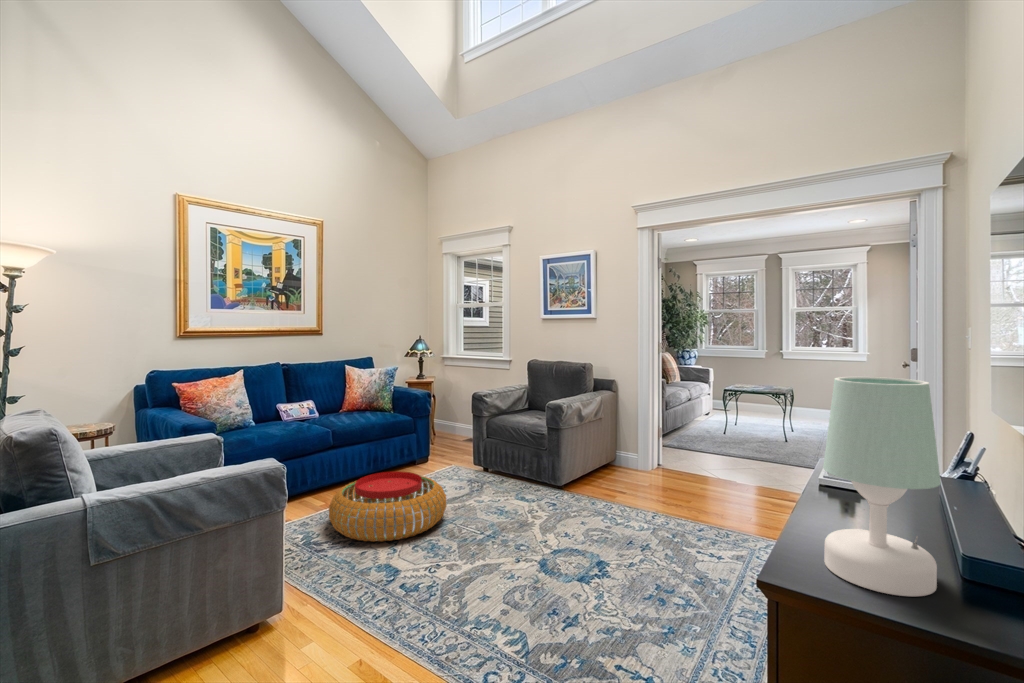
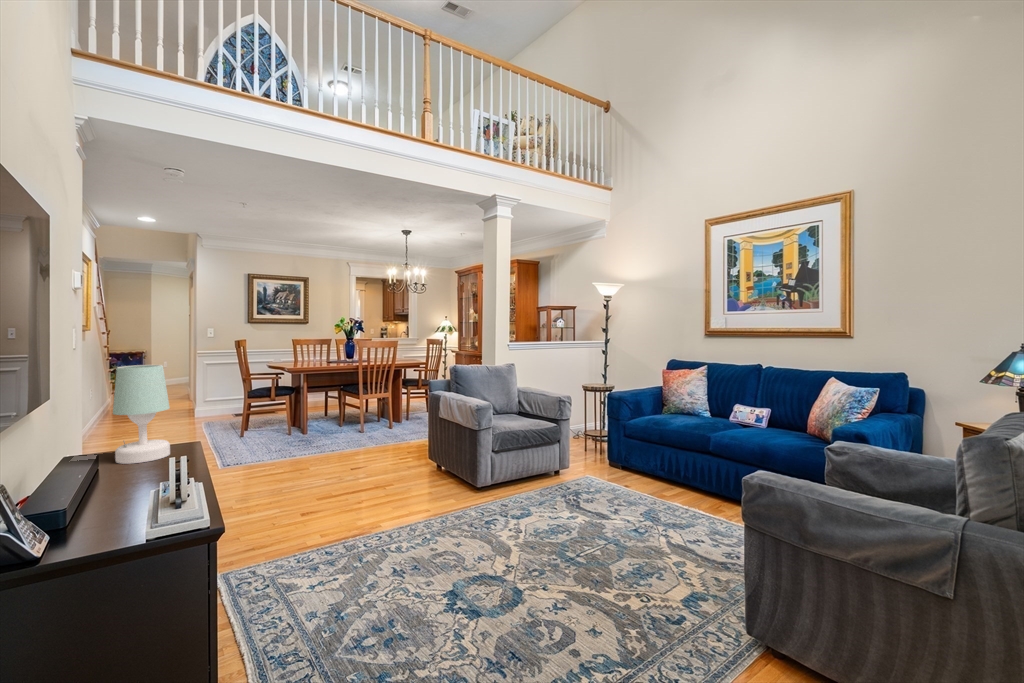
pouf: present [329,471,447,542] -> none [563,466,674,534]

